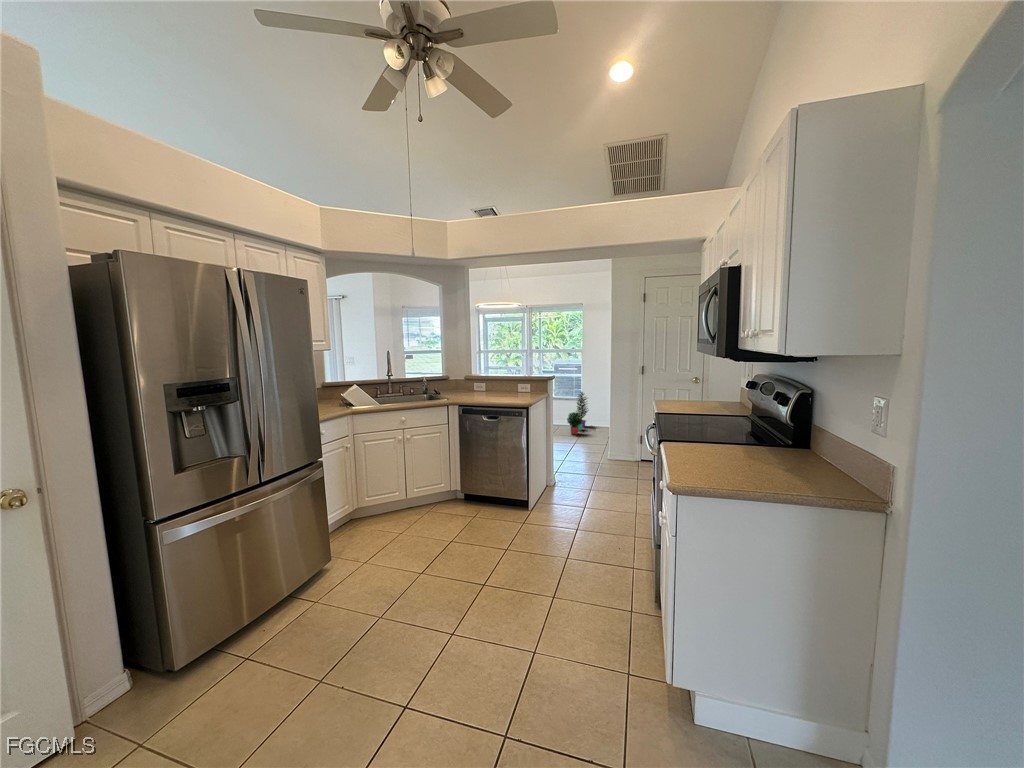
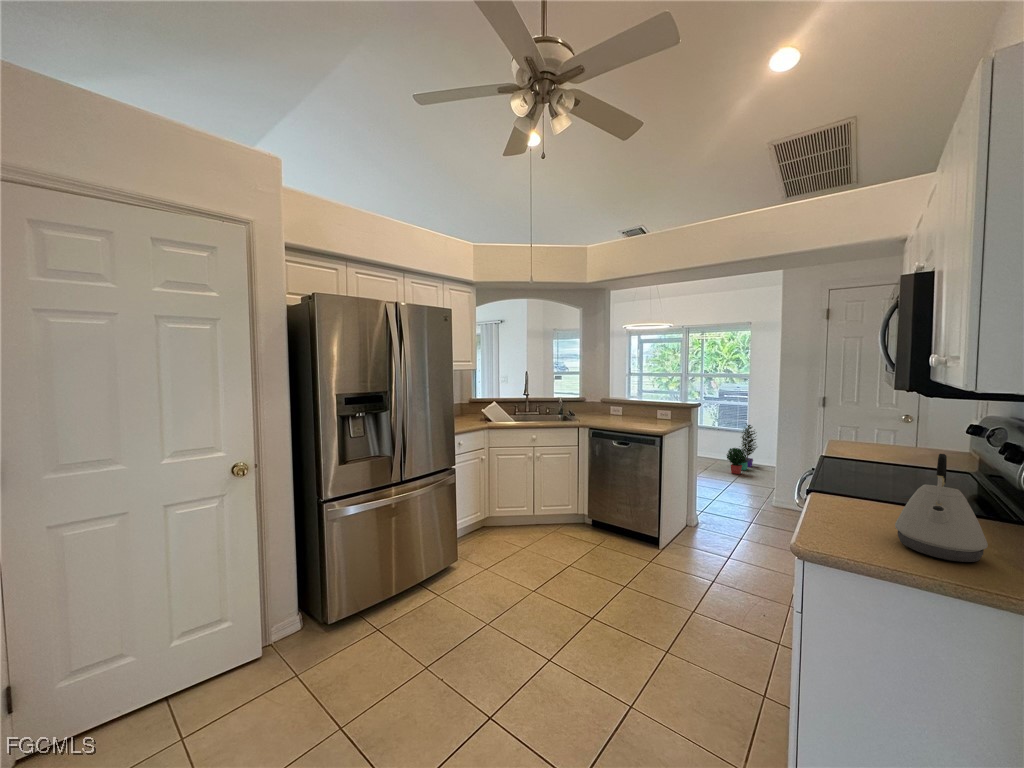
kettle: none [722,399,773,472] -> present [895,454,988,562]

